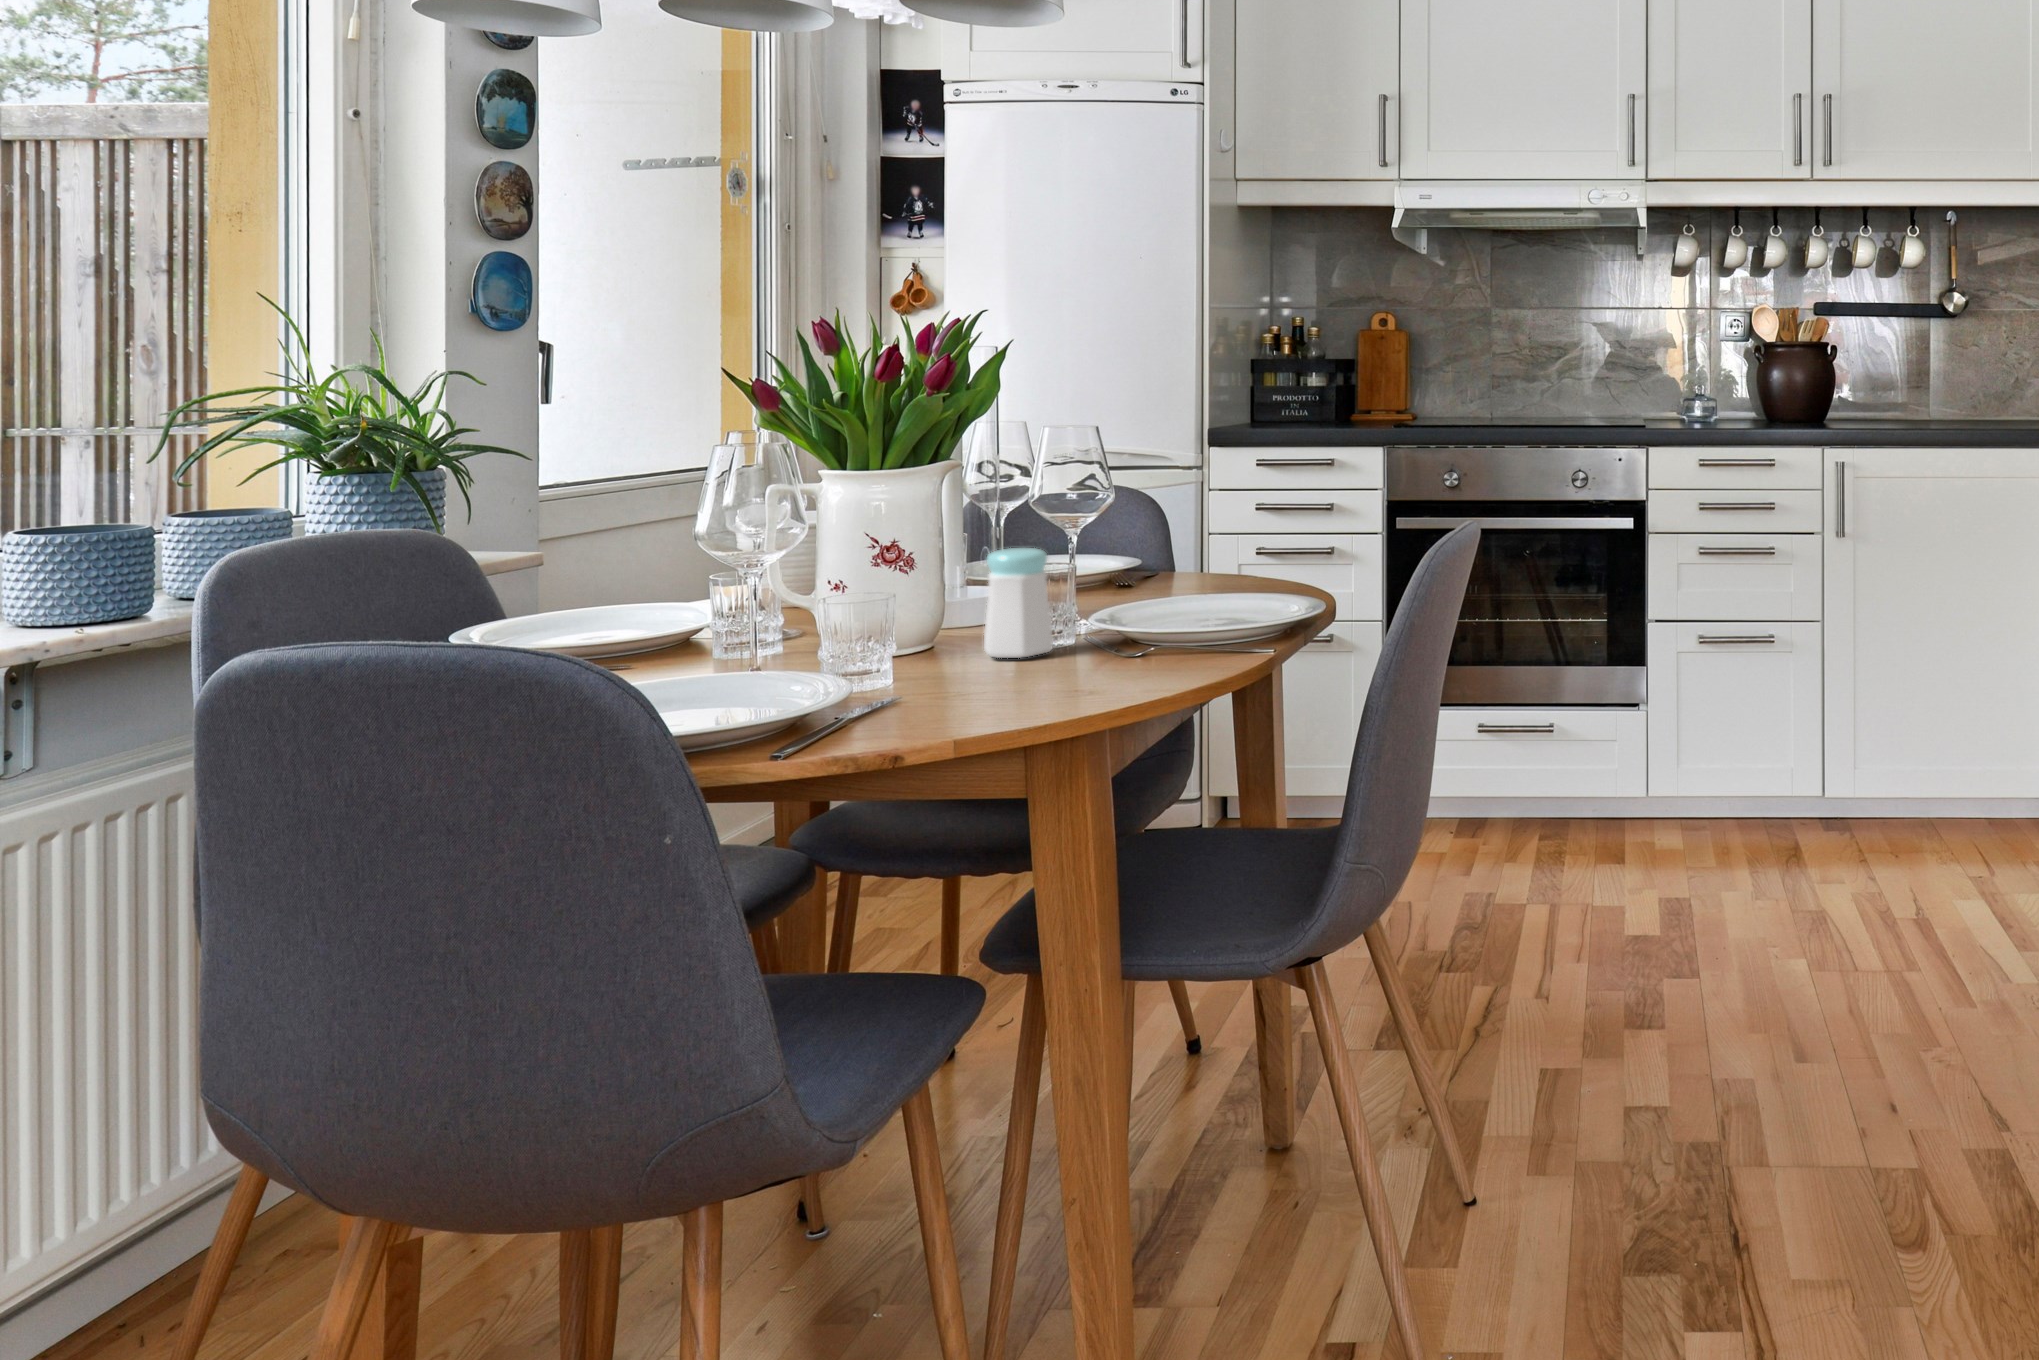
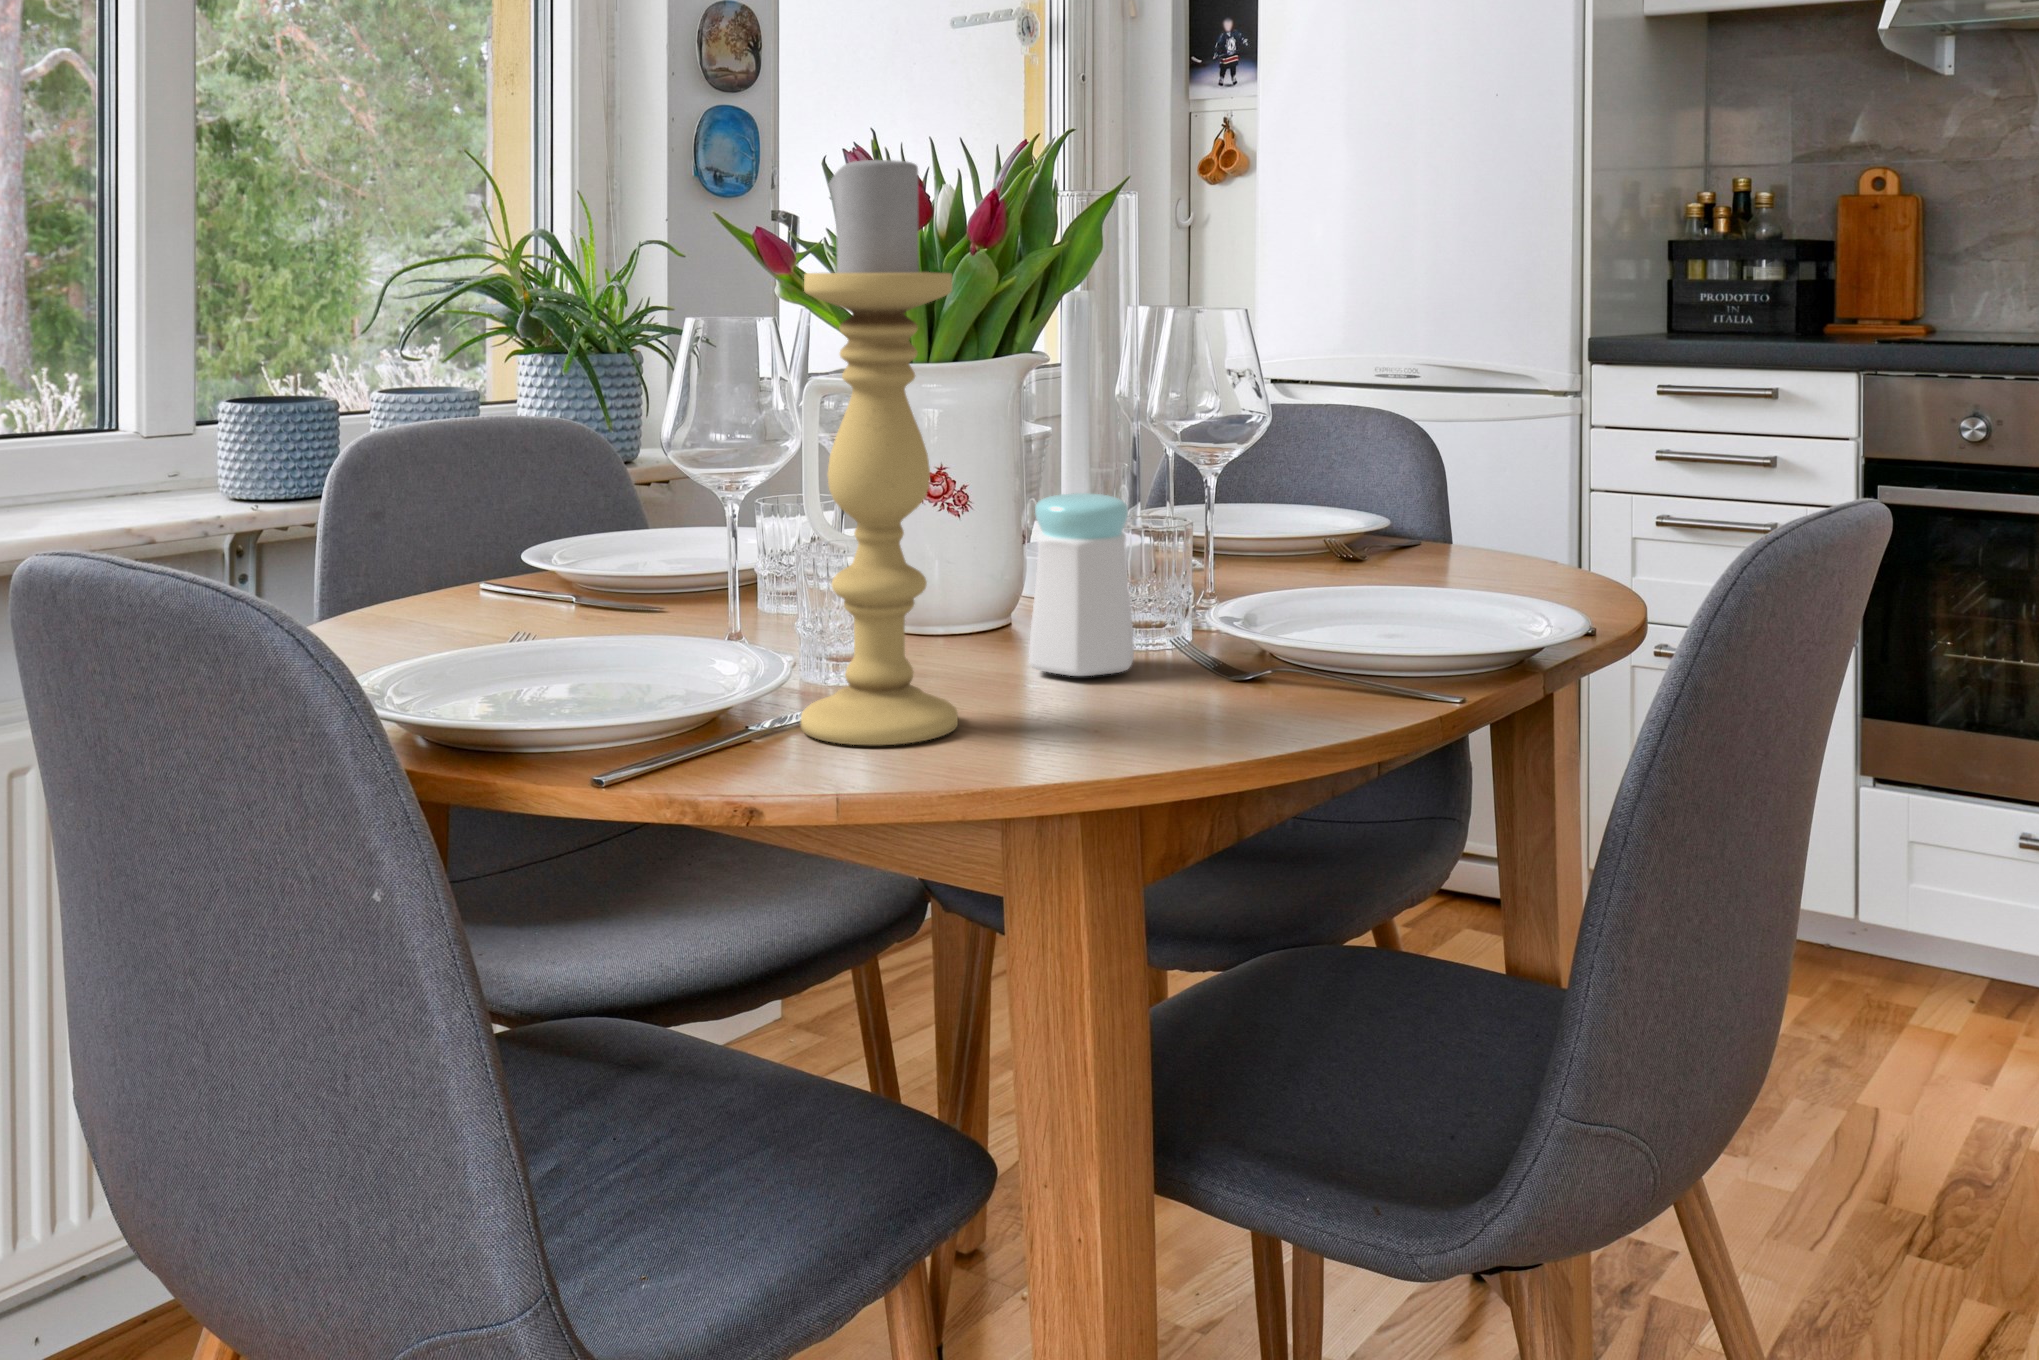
candle holder: none [874,346,979,703] -> present [801,149,958,745]

